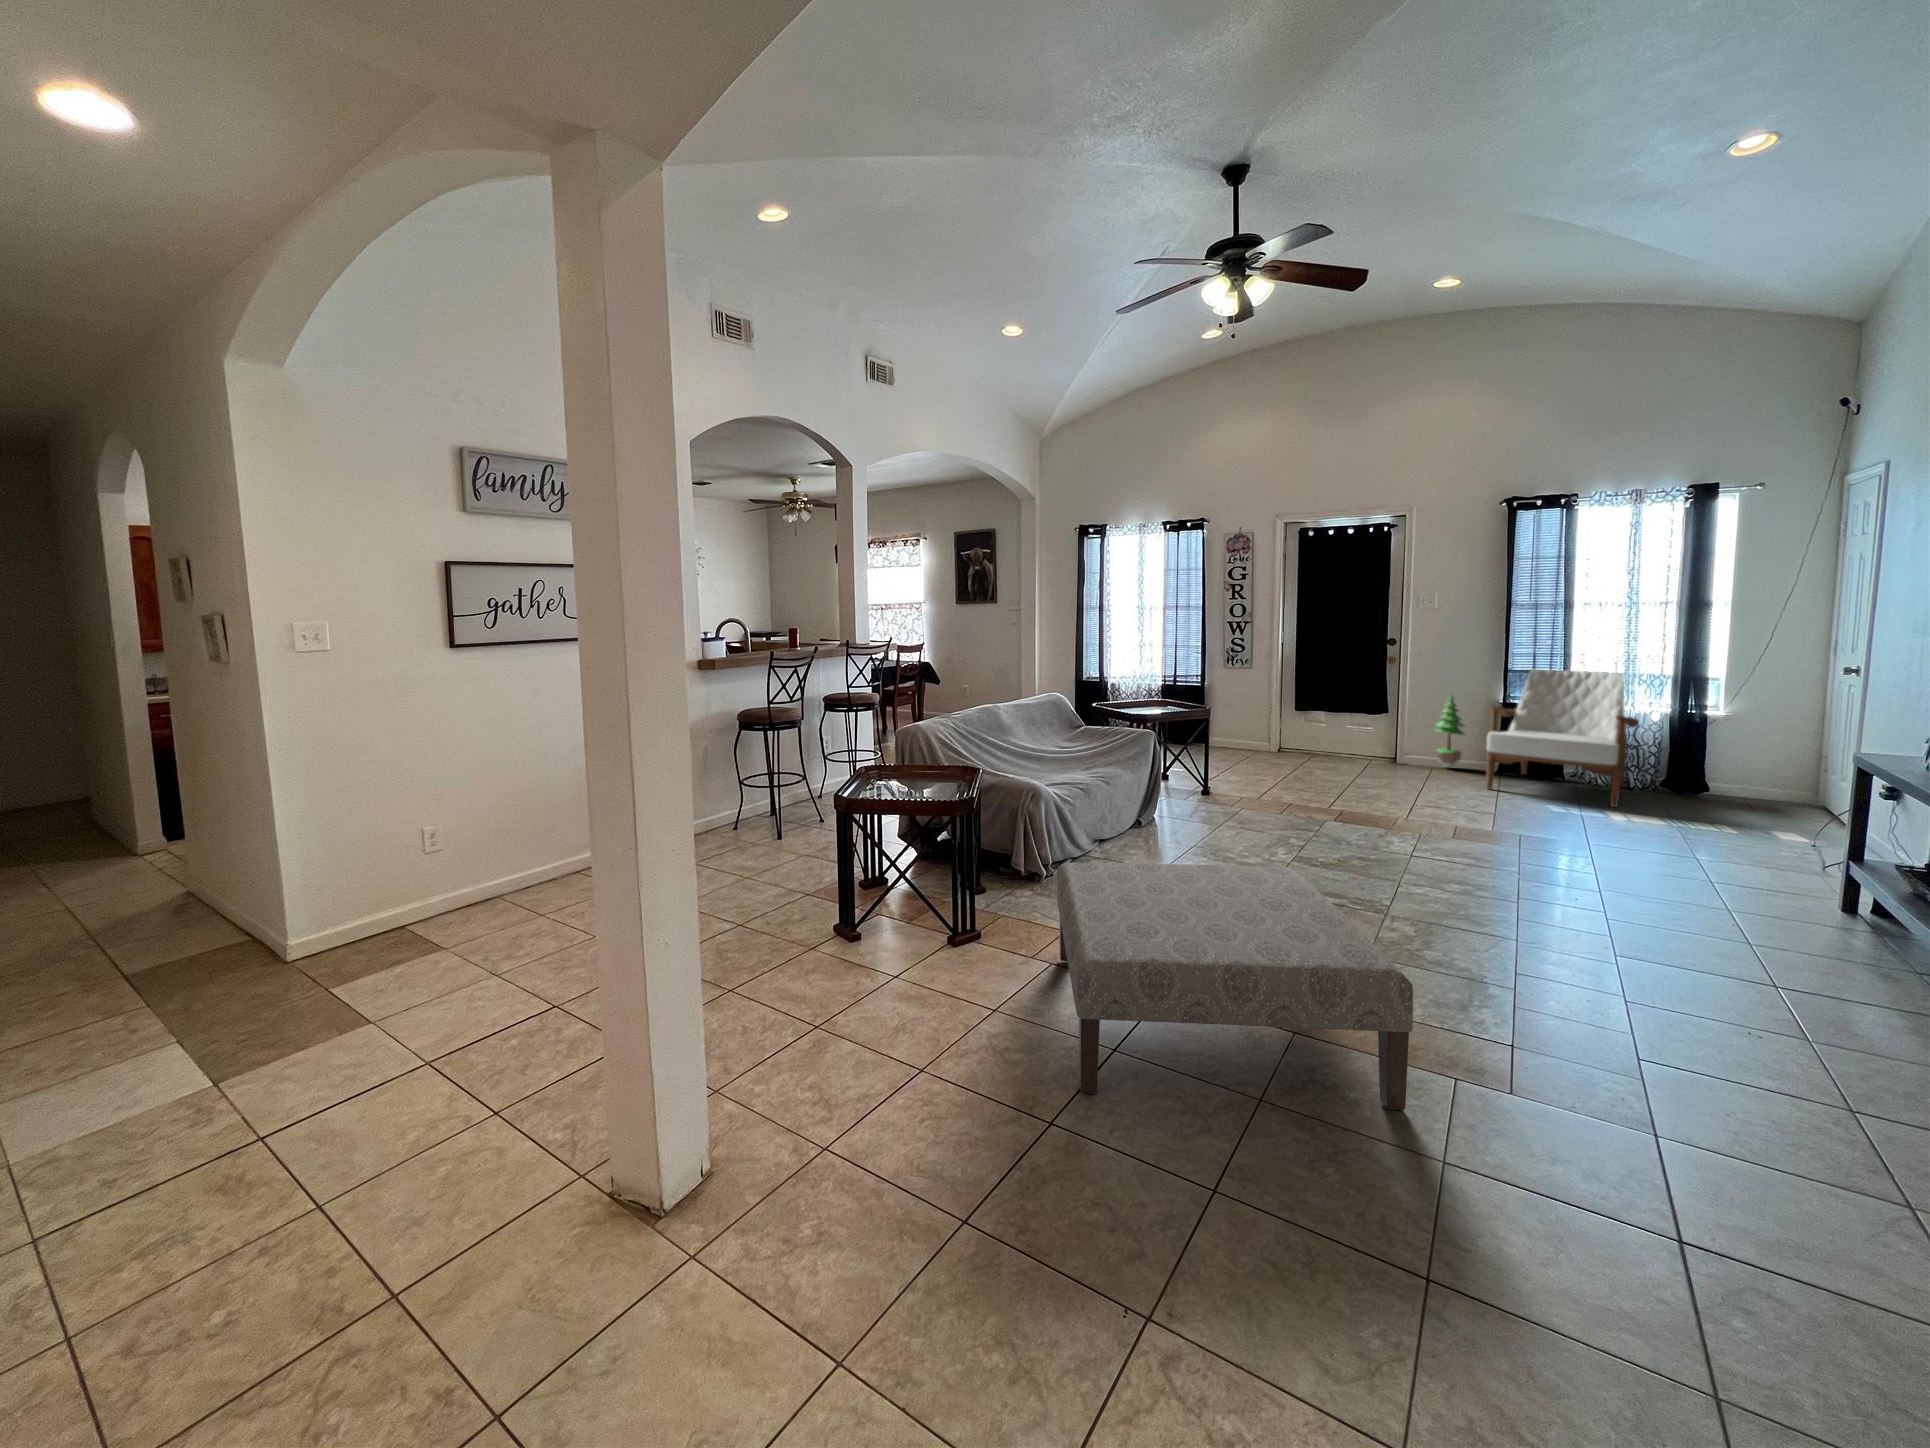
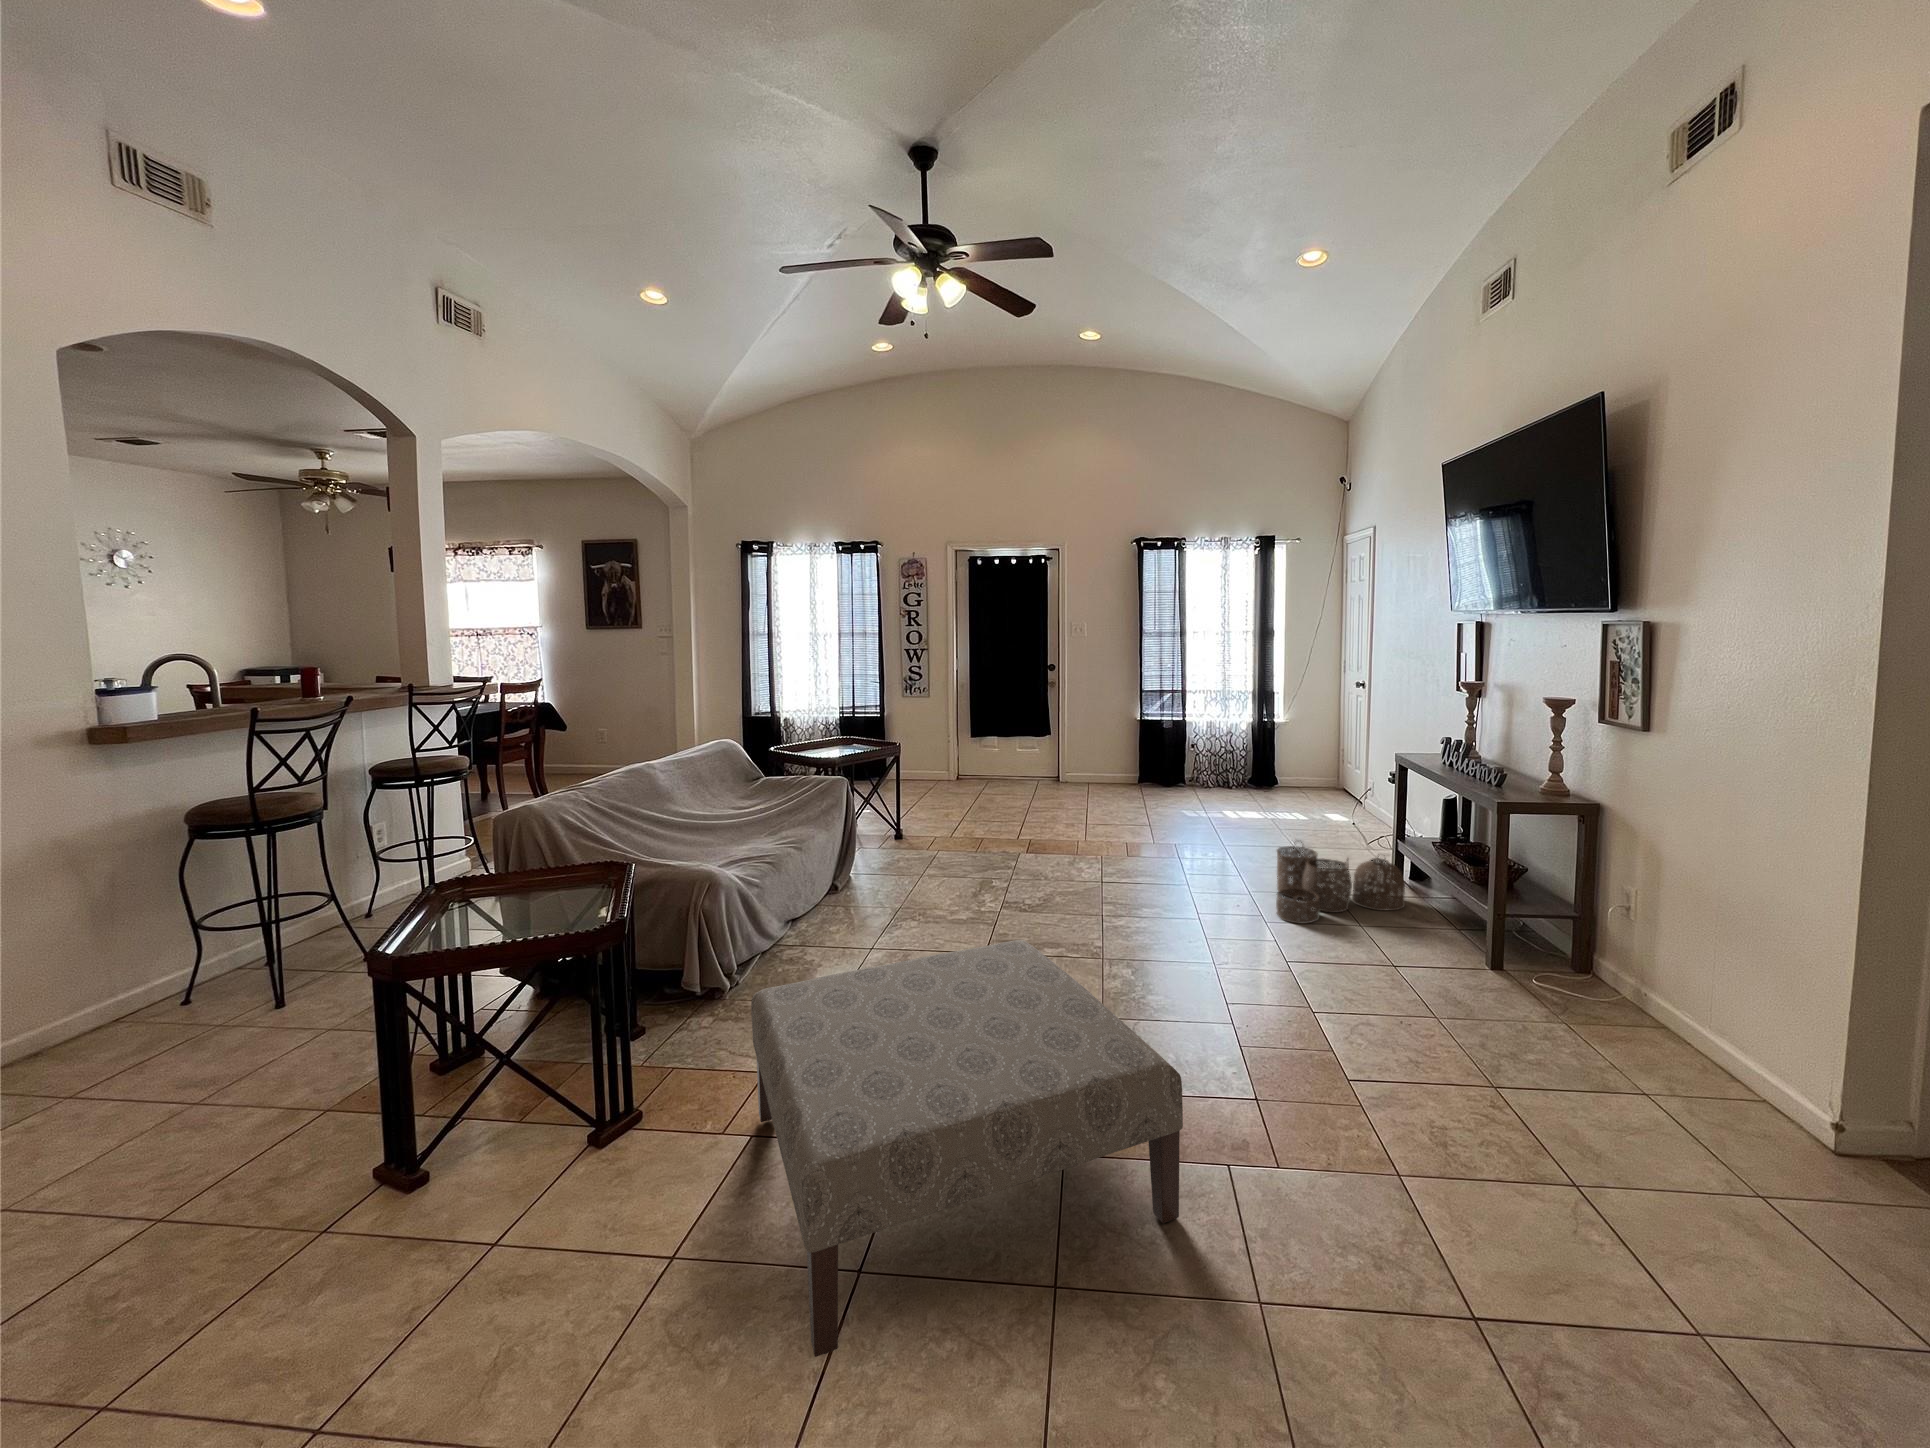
armchair: present [1486,670,1639,807] -> none [1137,689,1238,807]
potted tree: present [1435,695,1464,768] -> none [1091,714,1117,783]
woven basket: none [1635,842,1854,942] -> present [1276,842,1405,924]

